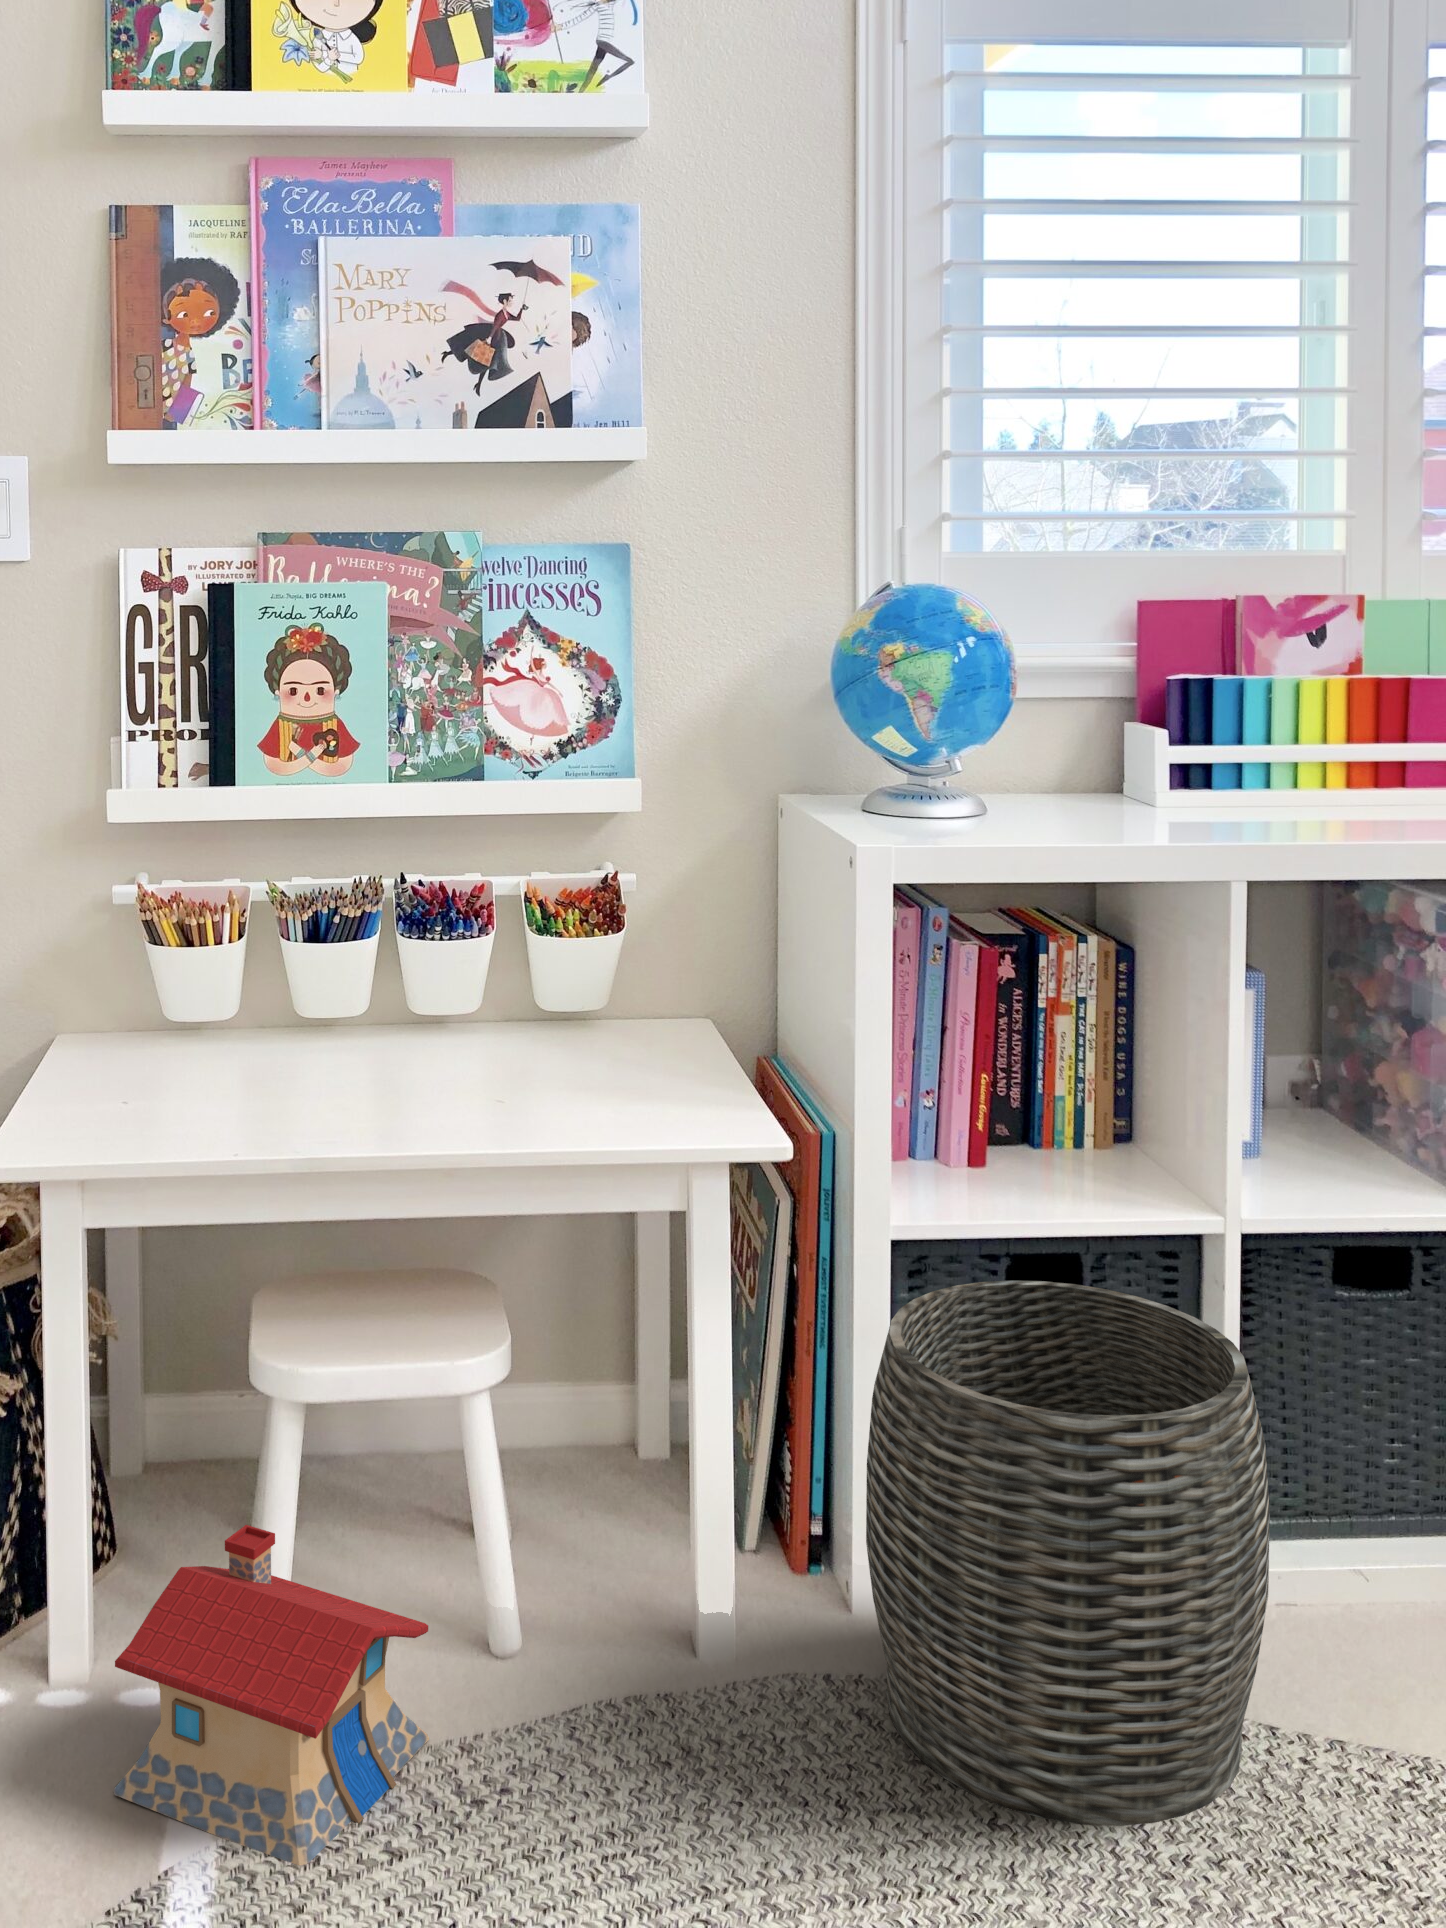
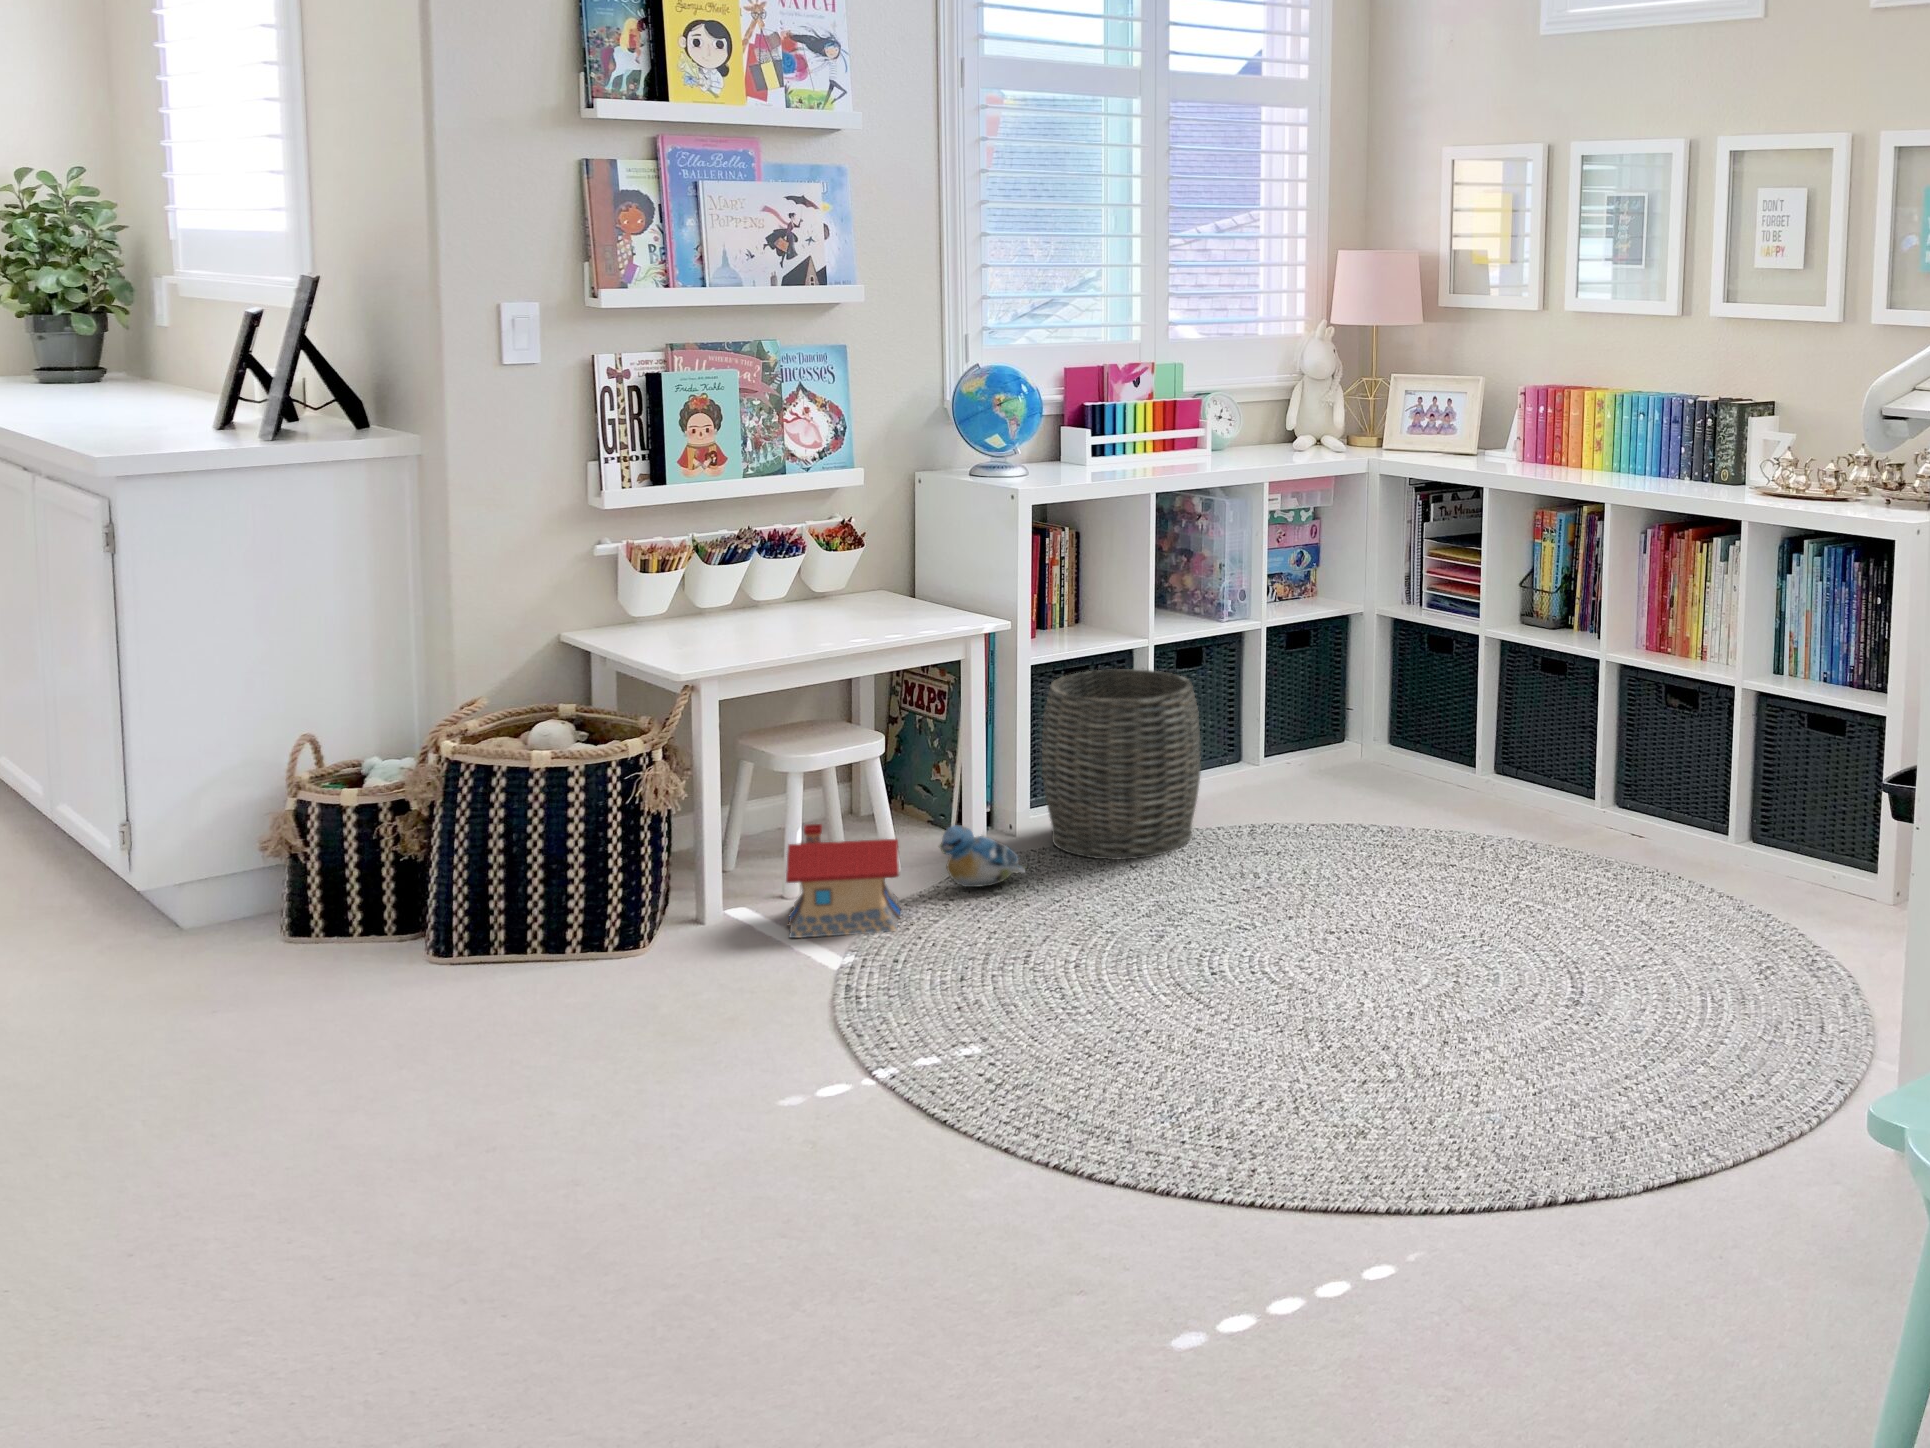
plush toy: none [518,1612,730,1790] -> present [939,825,1027,887]

